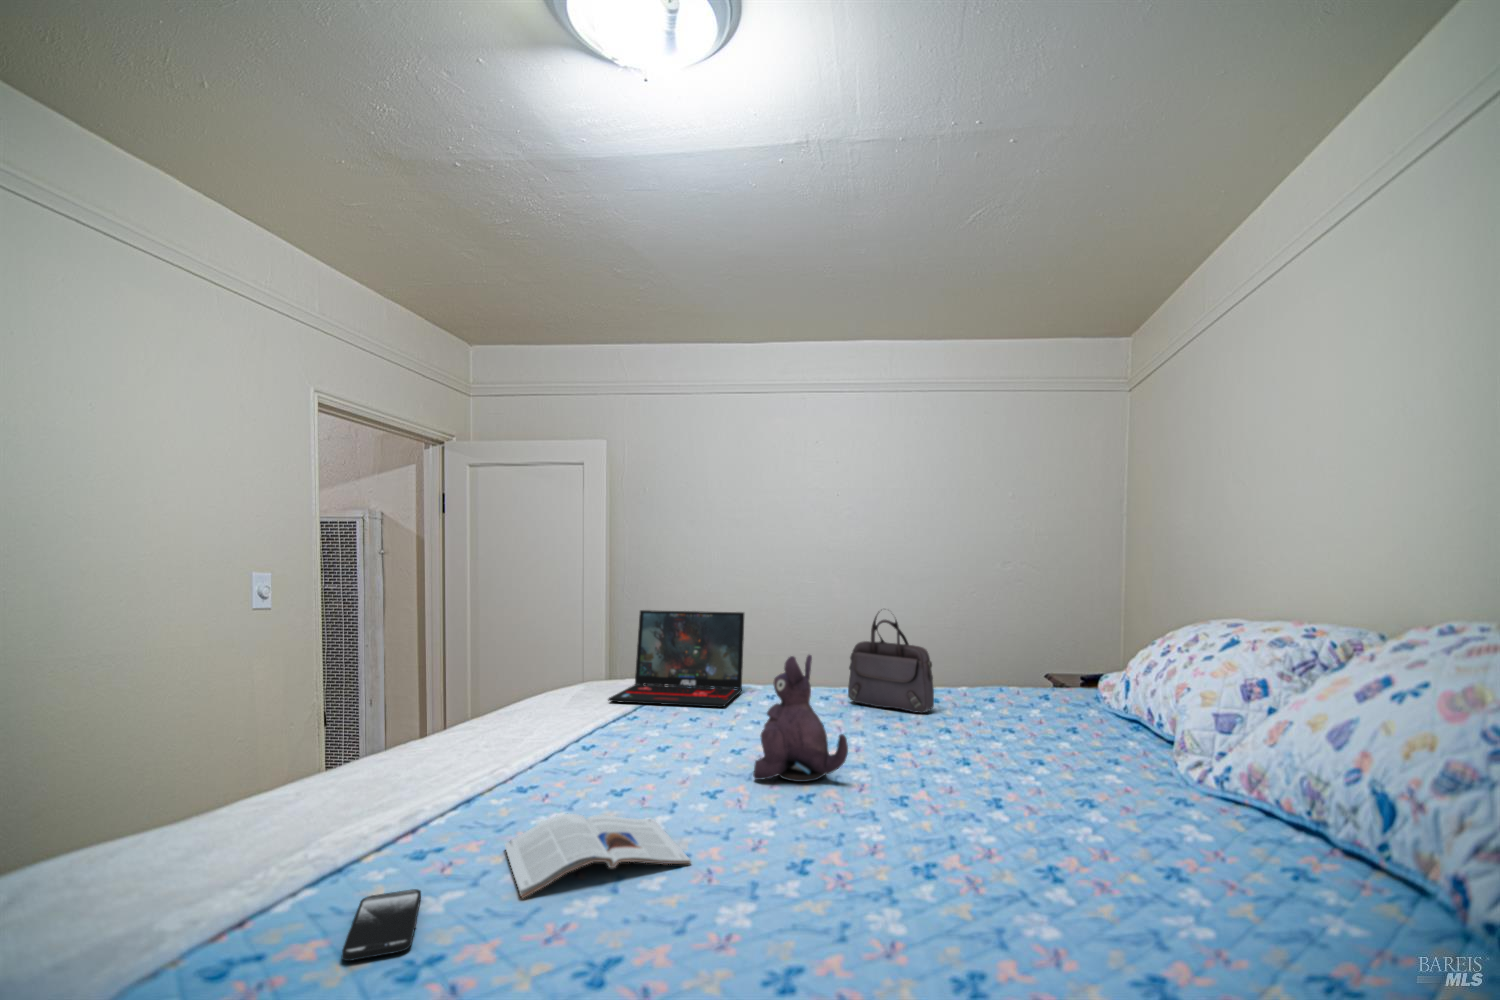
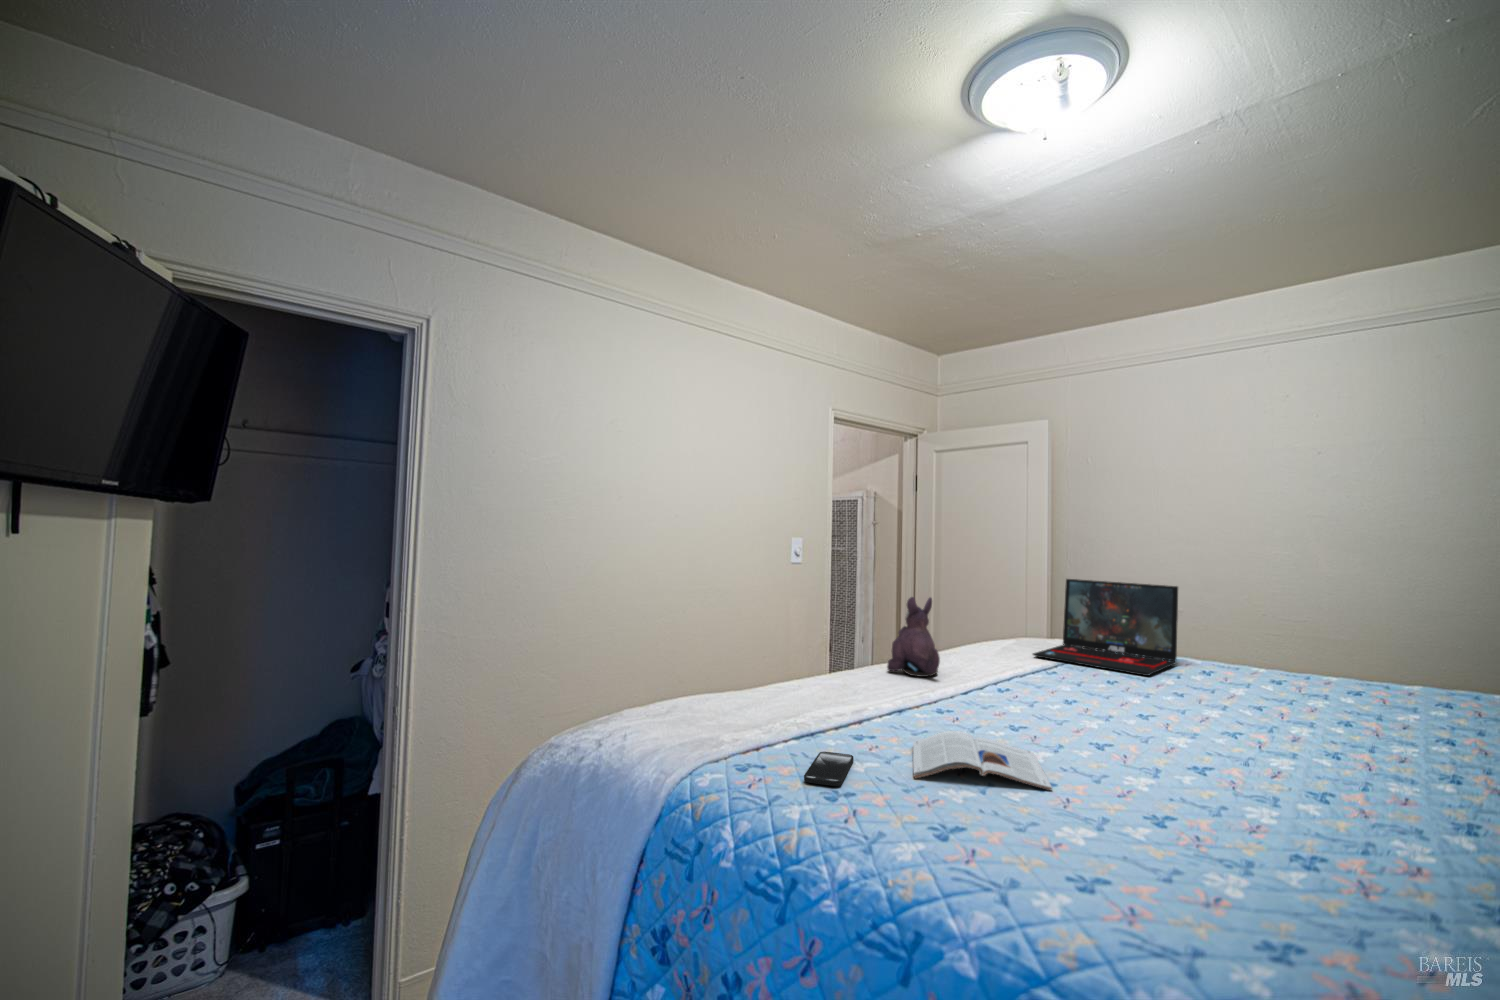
handbag: present [848,614,934,713] -> none [1312,592,1445,719]
plush toy: present [753,655,848,782] -> present [887,597,940,677]

